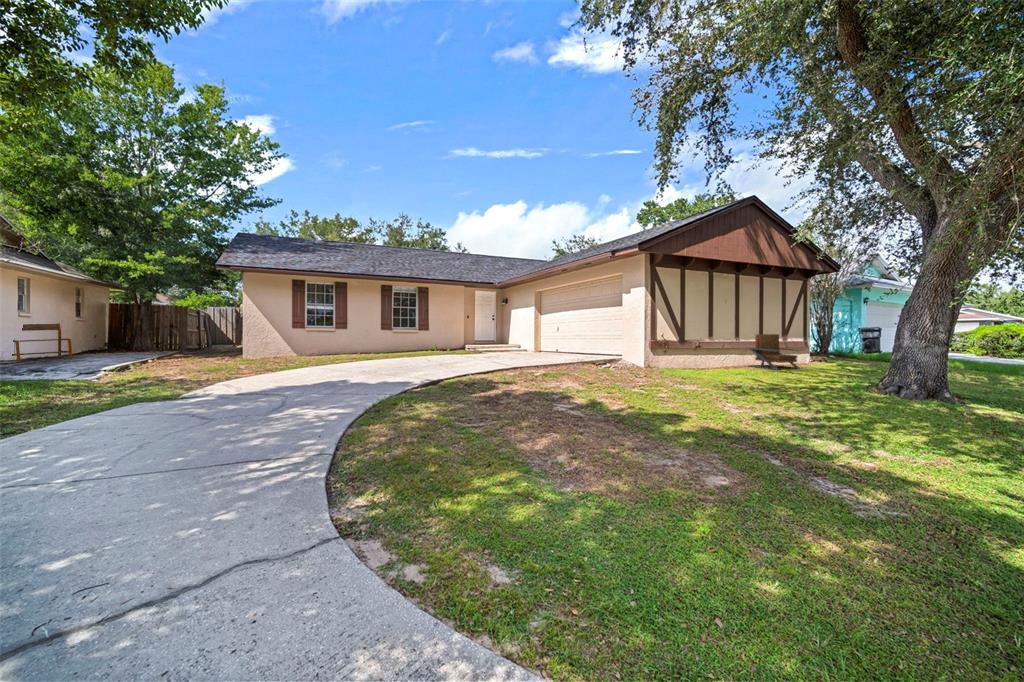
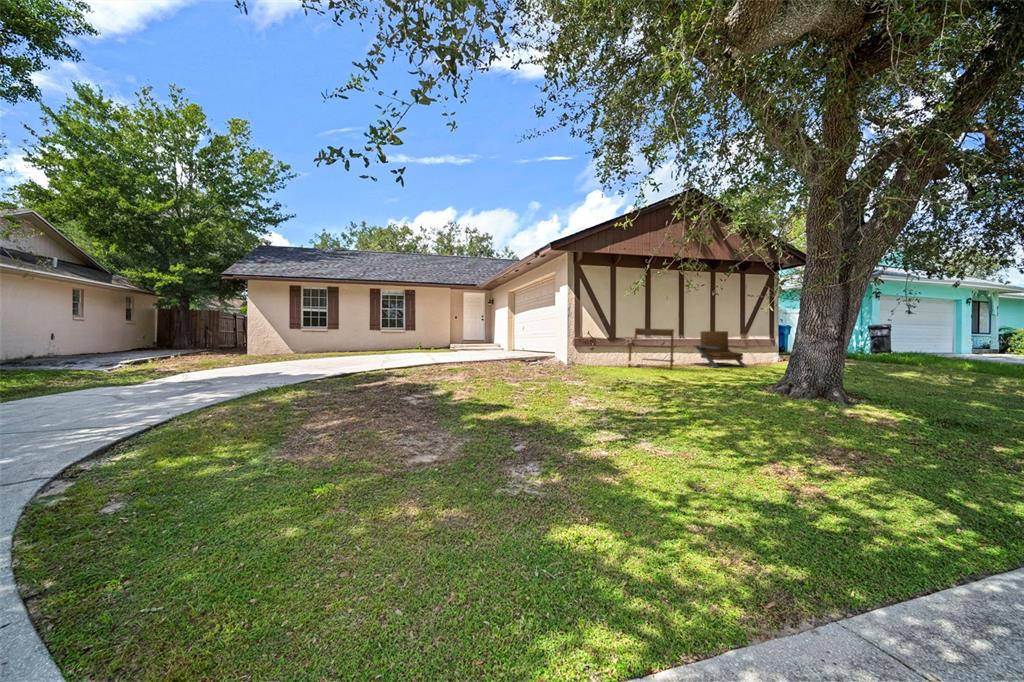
bench: present [12,323,72,362] -> present [628,328,675,369]

